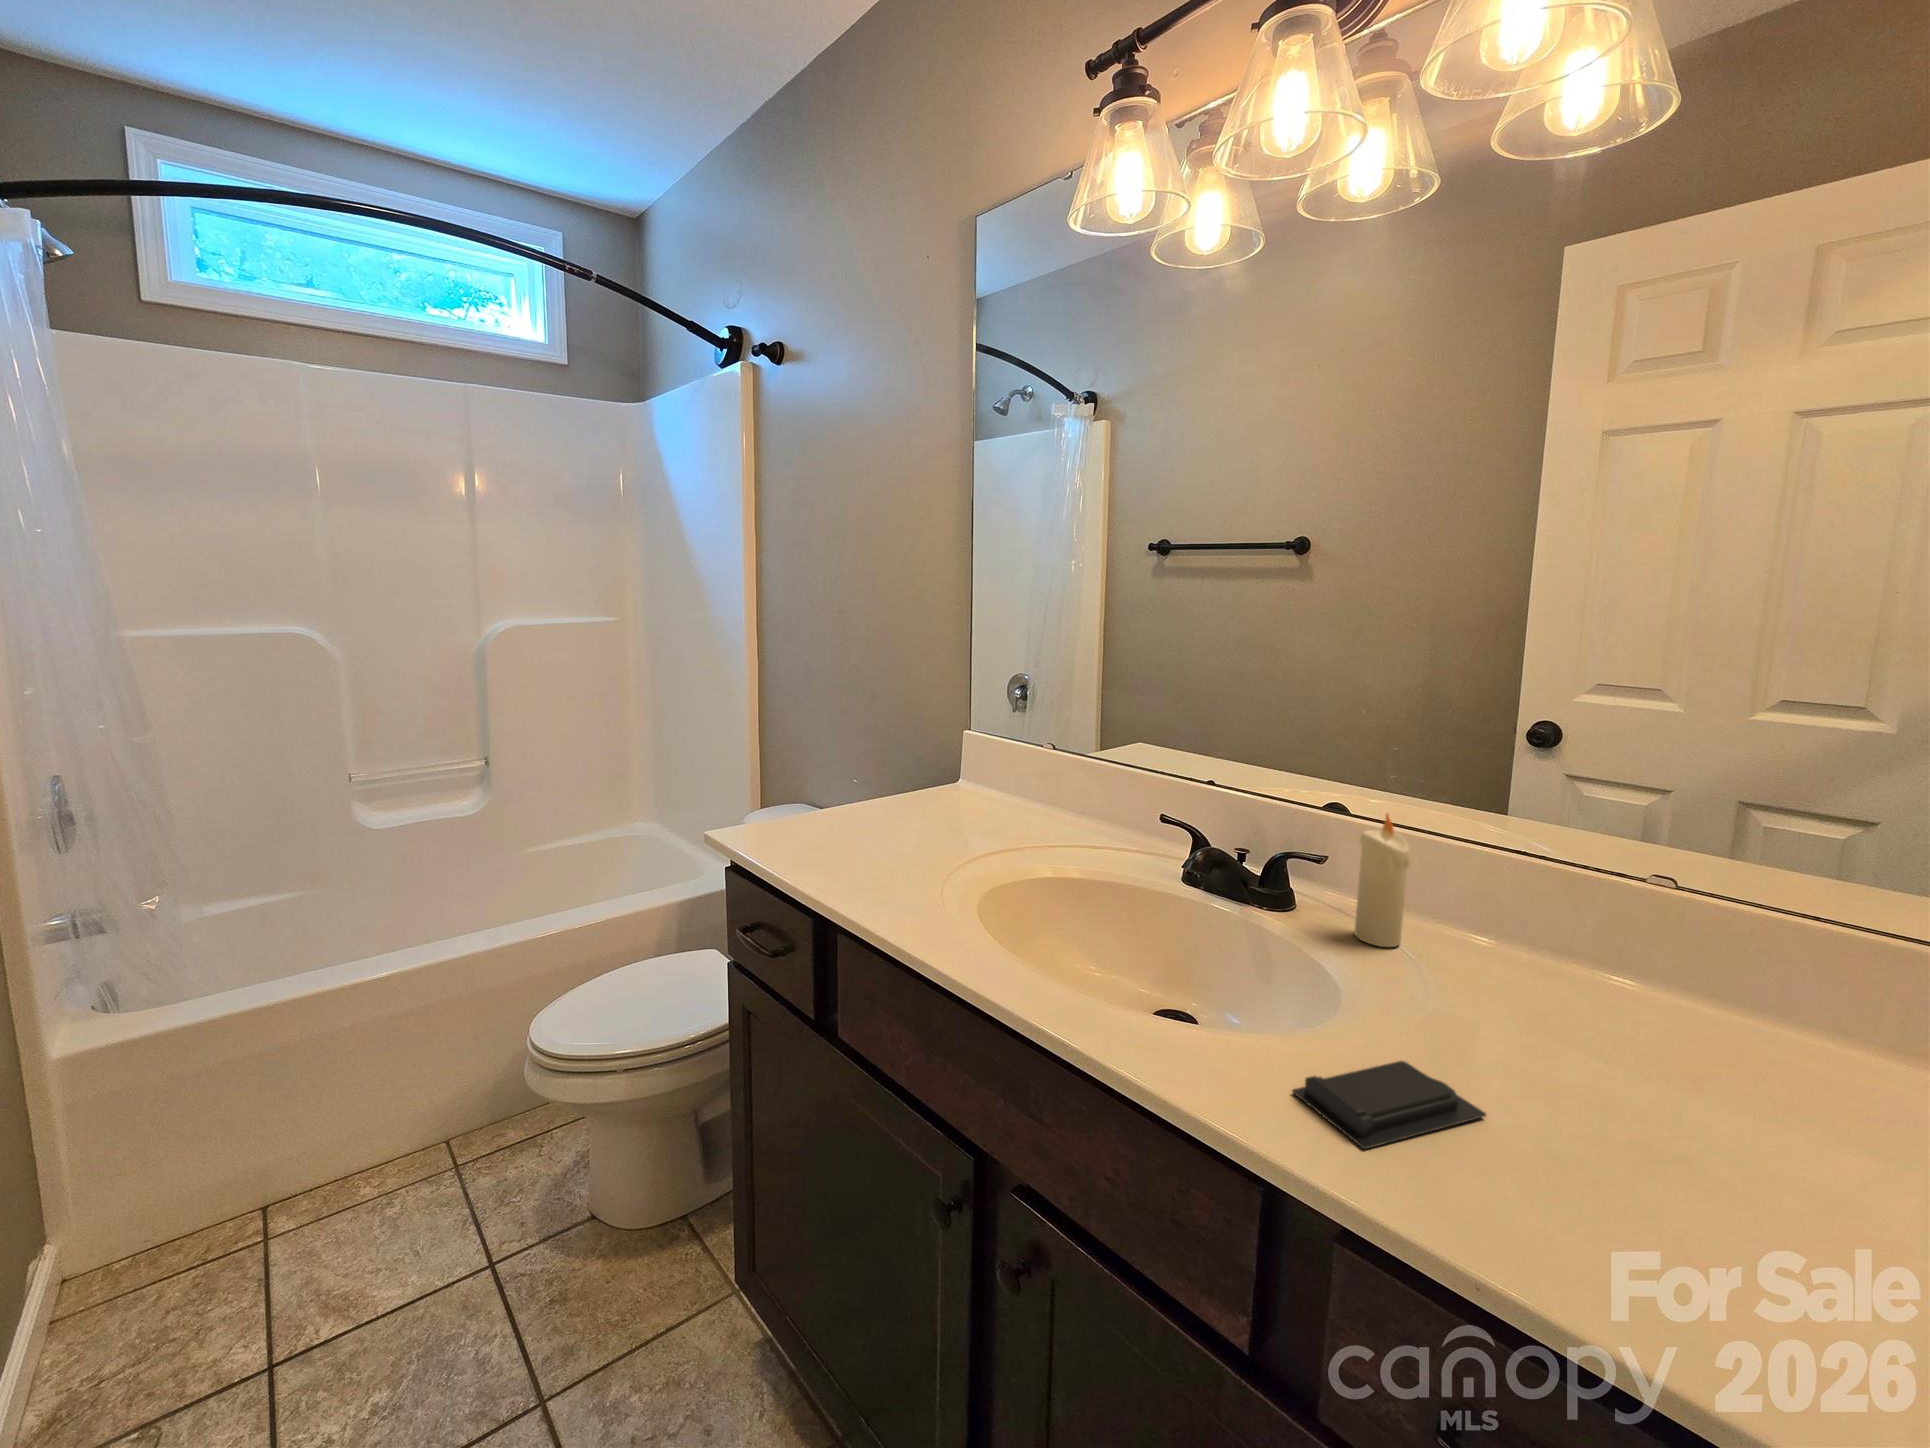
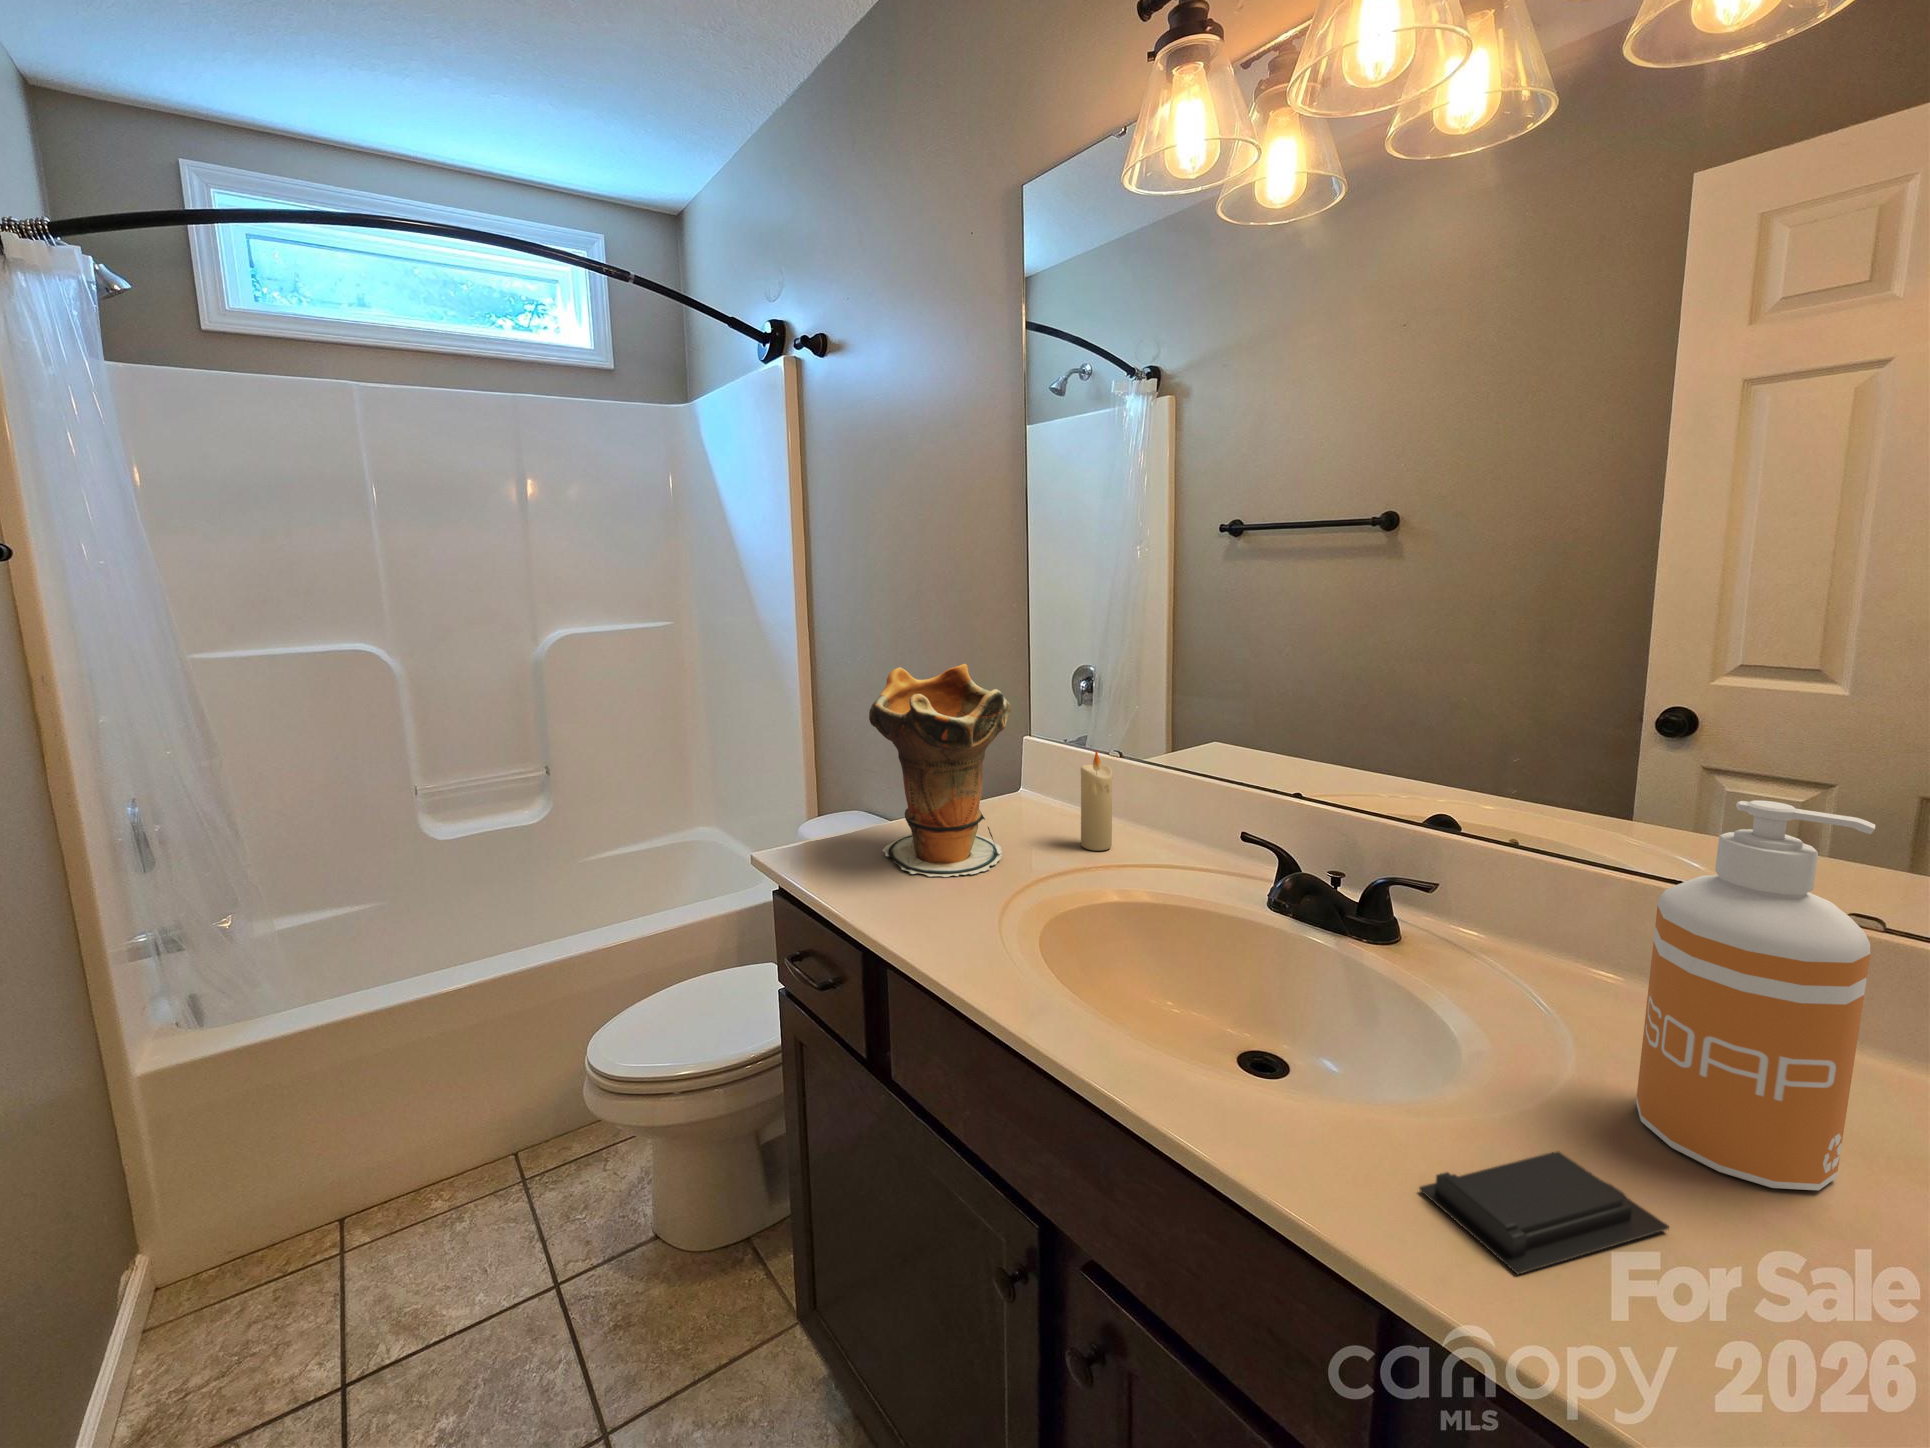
decorative vase: none [823,656,955,855] -> present [869,664,1011,877]
soap dispenser: none [1474,770,1650,1088] -> present [1636,800,1875,1190]
candle: present [1355,814,1410,947] -> present [1081,750,1113,851]

